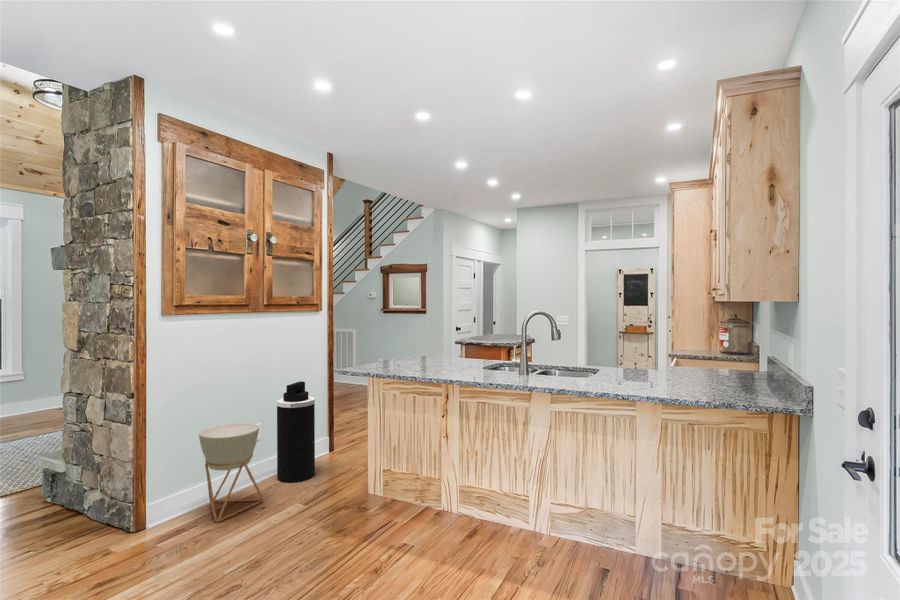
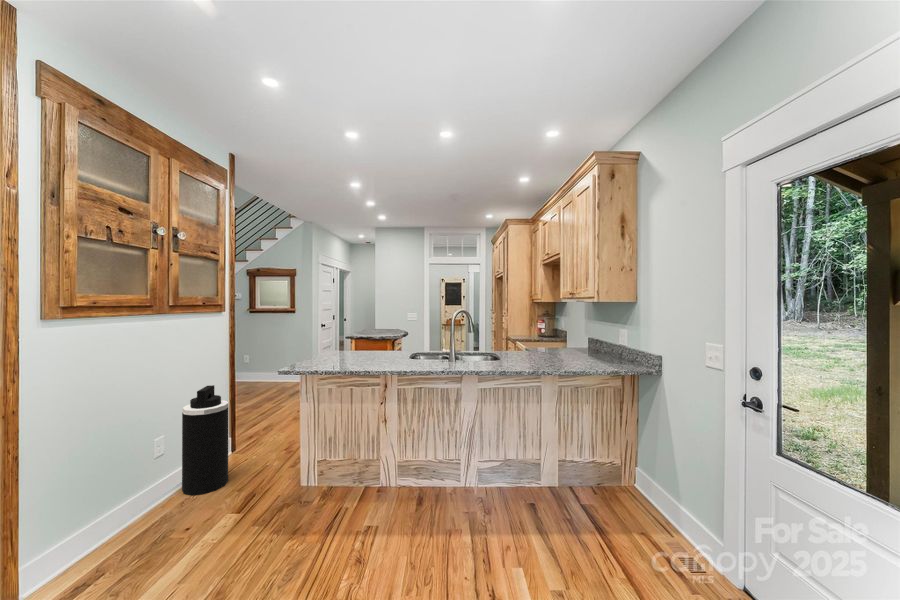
planter: present [199,423,264,522] -> none [96,438,182,560]

